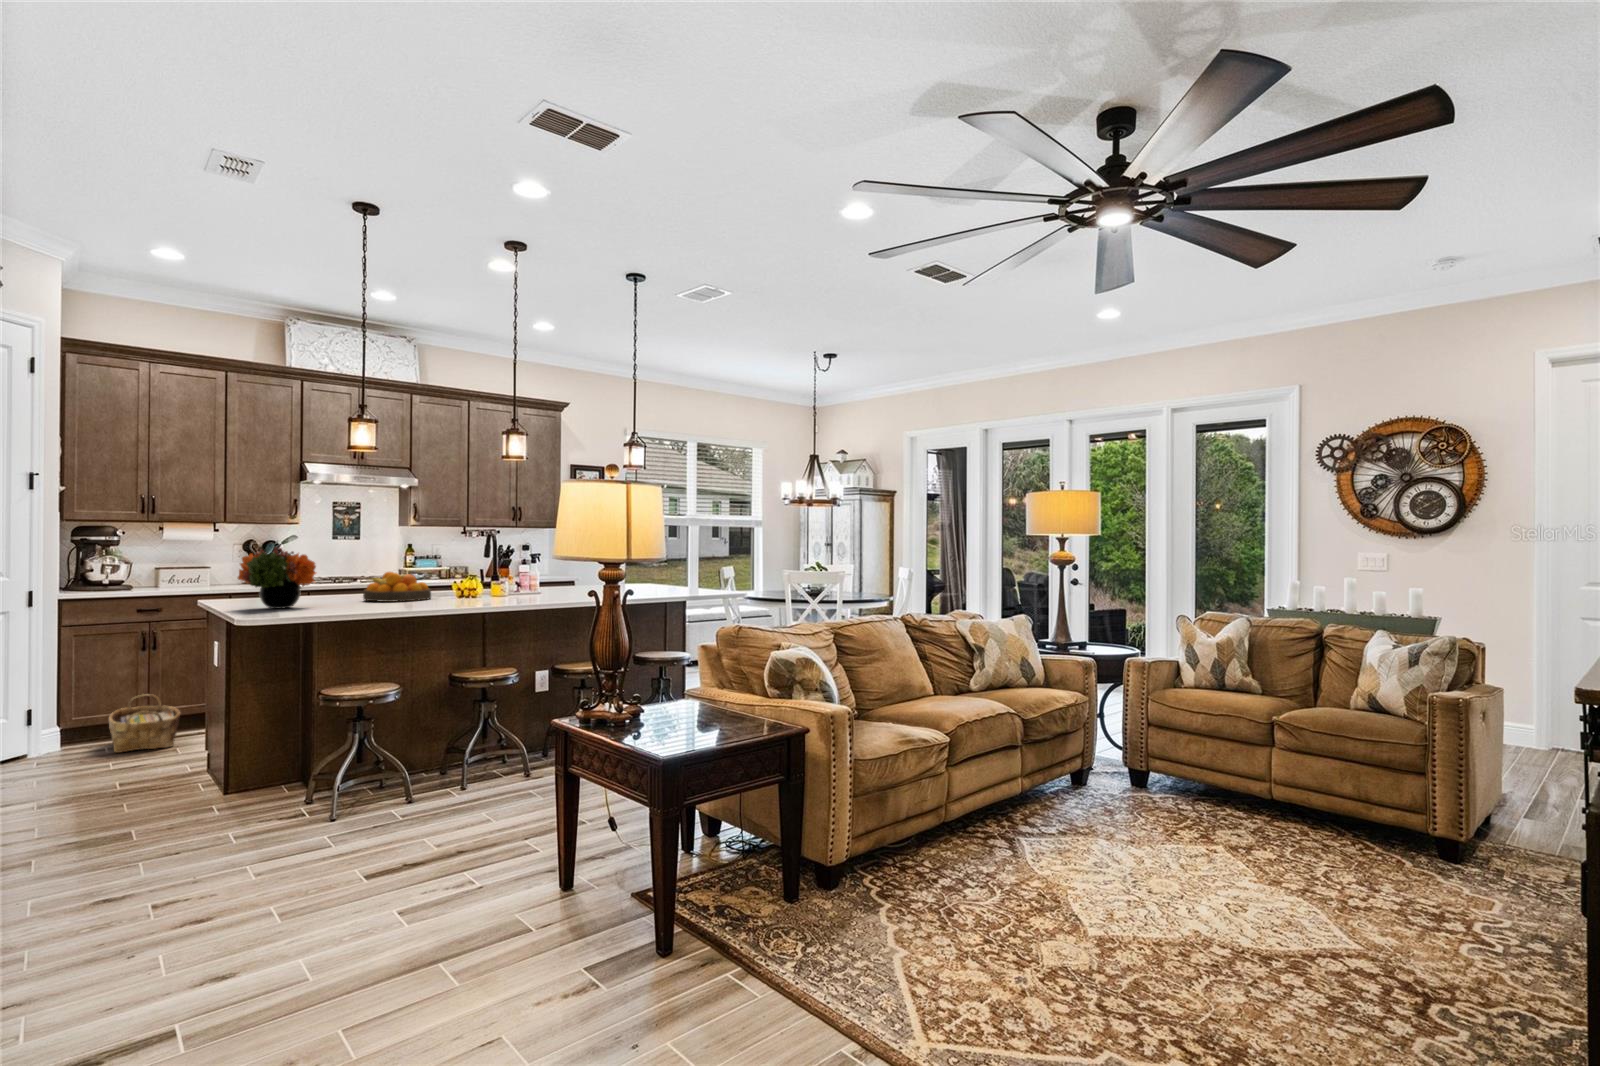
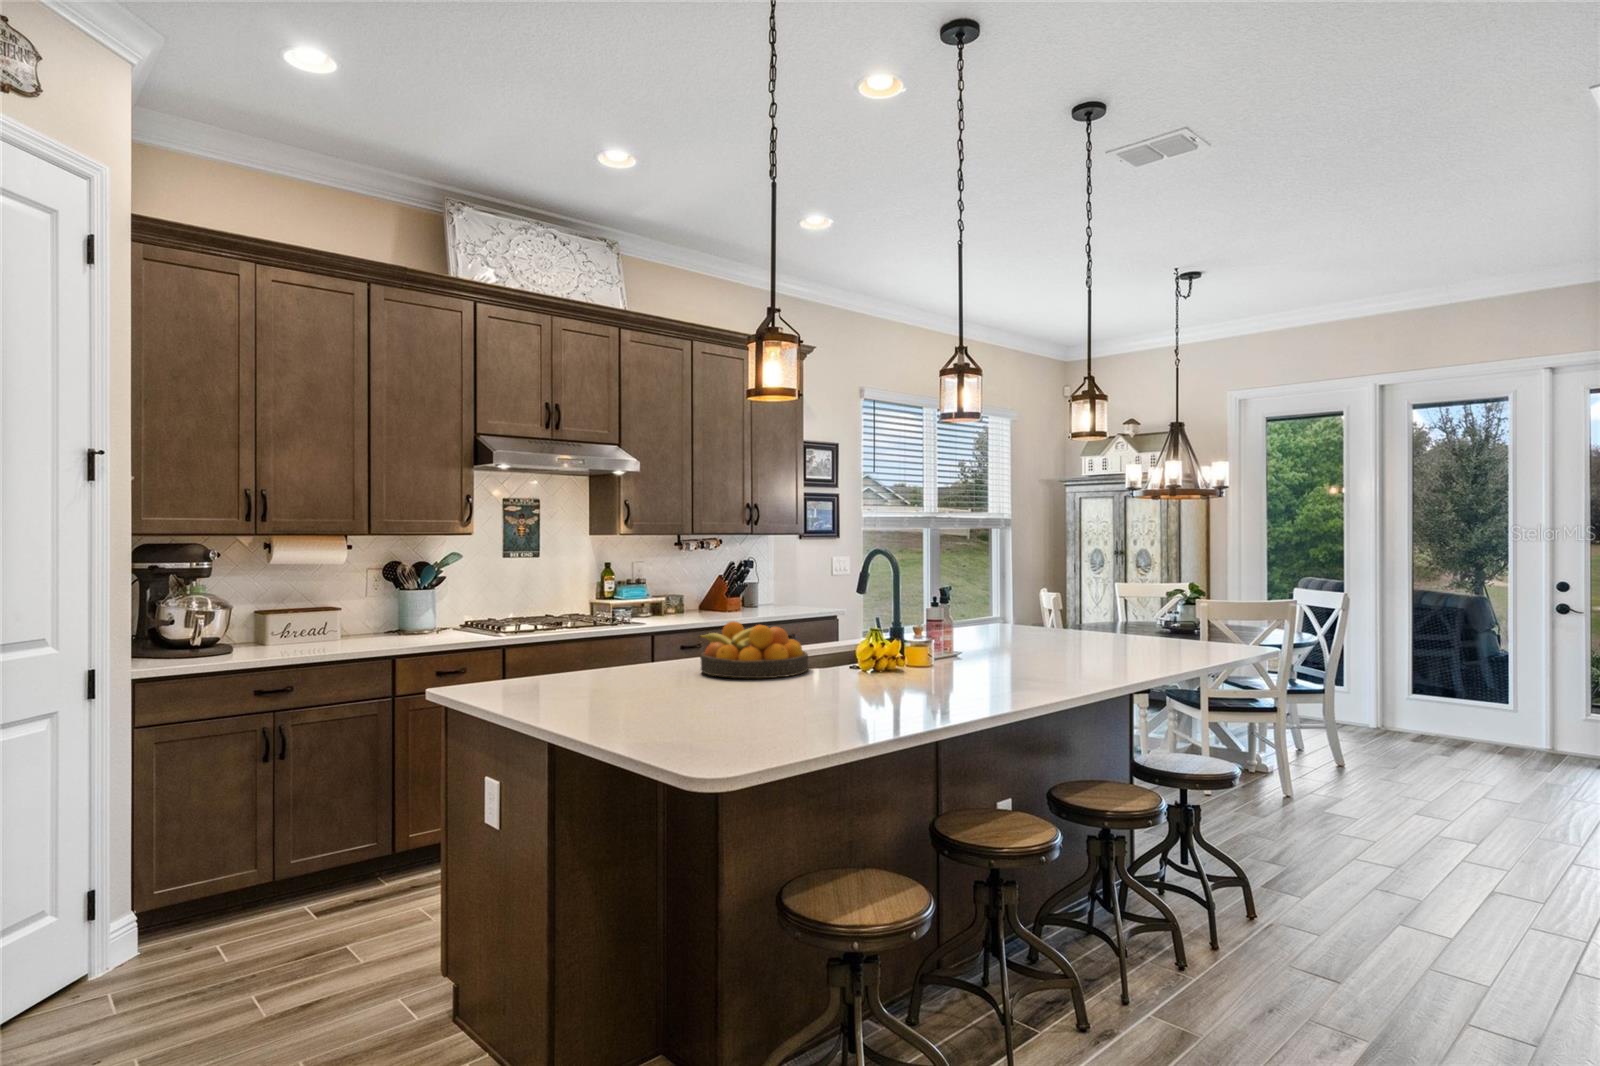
flower arrangement: present [238,547,316,609] -> none [550,588,680,705]
woven basket: present [109,694,181,753] -> none [230,835,345,952]

